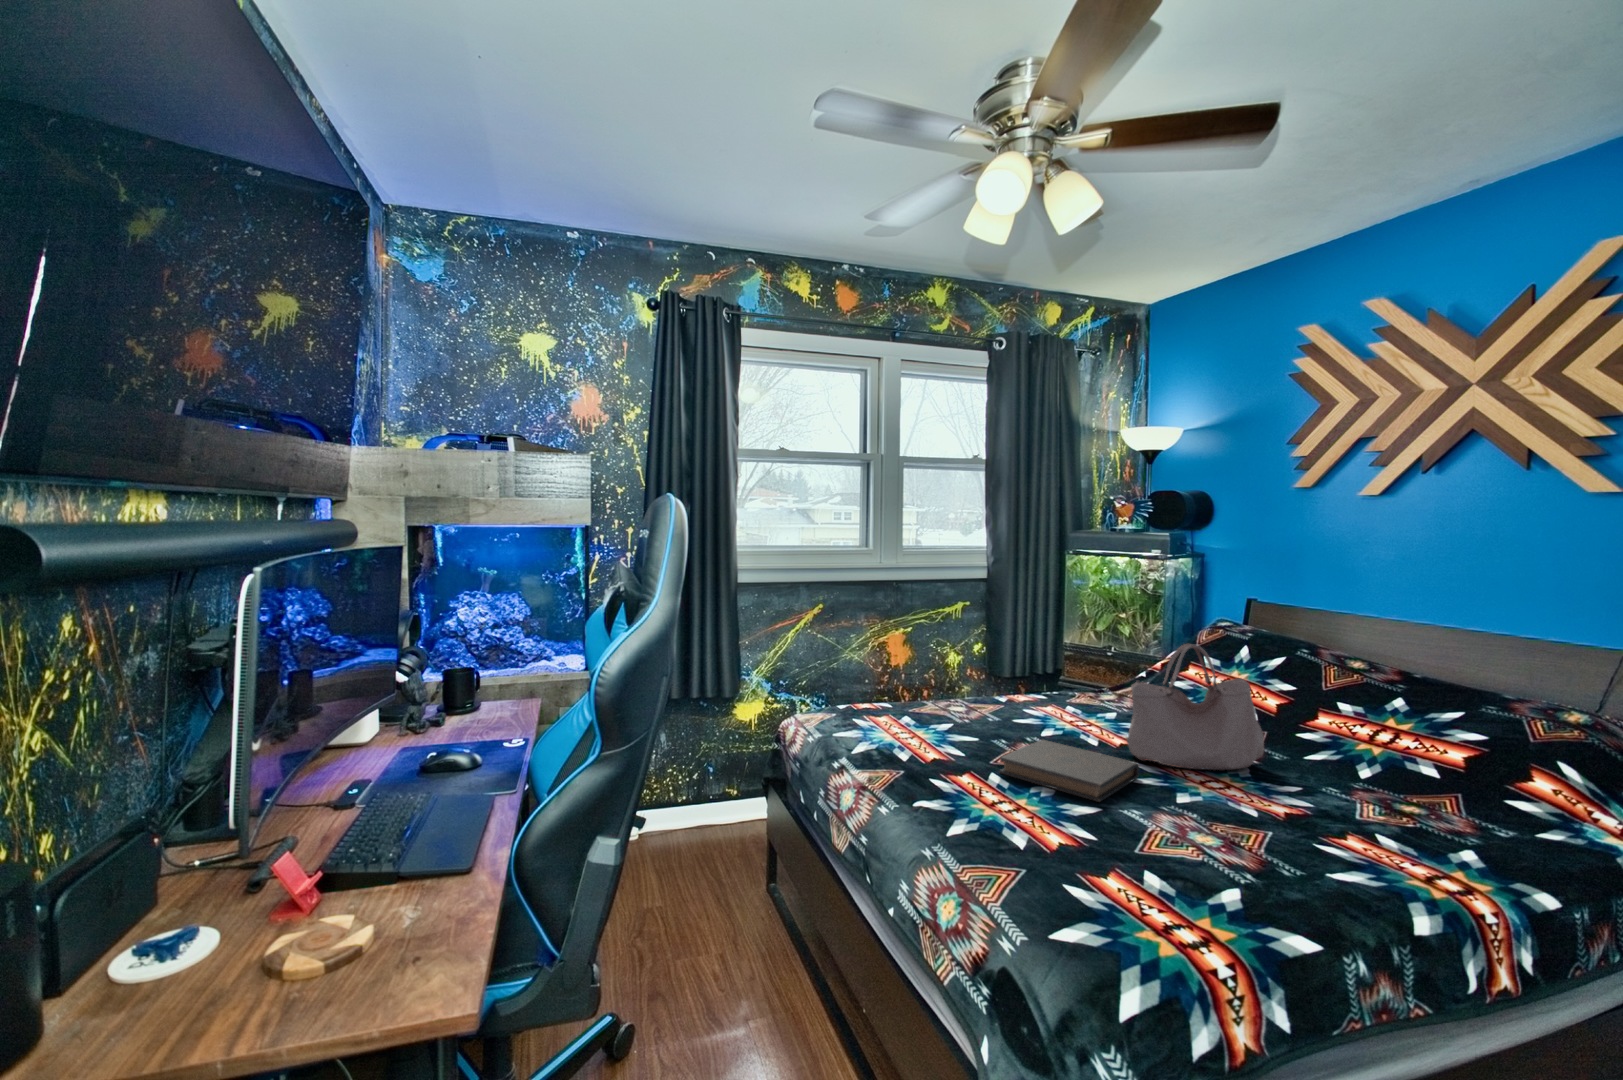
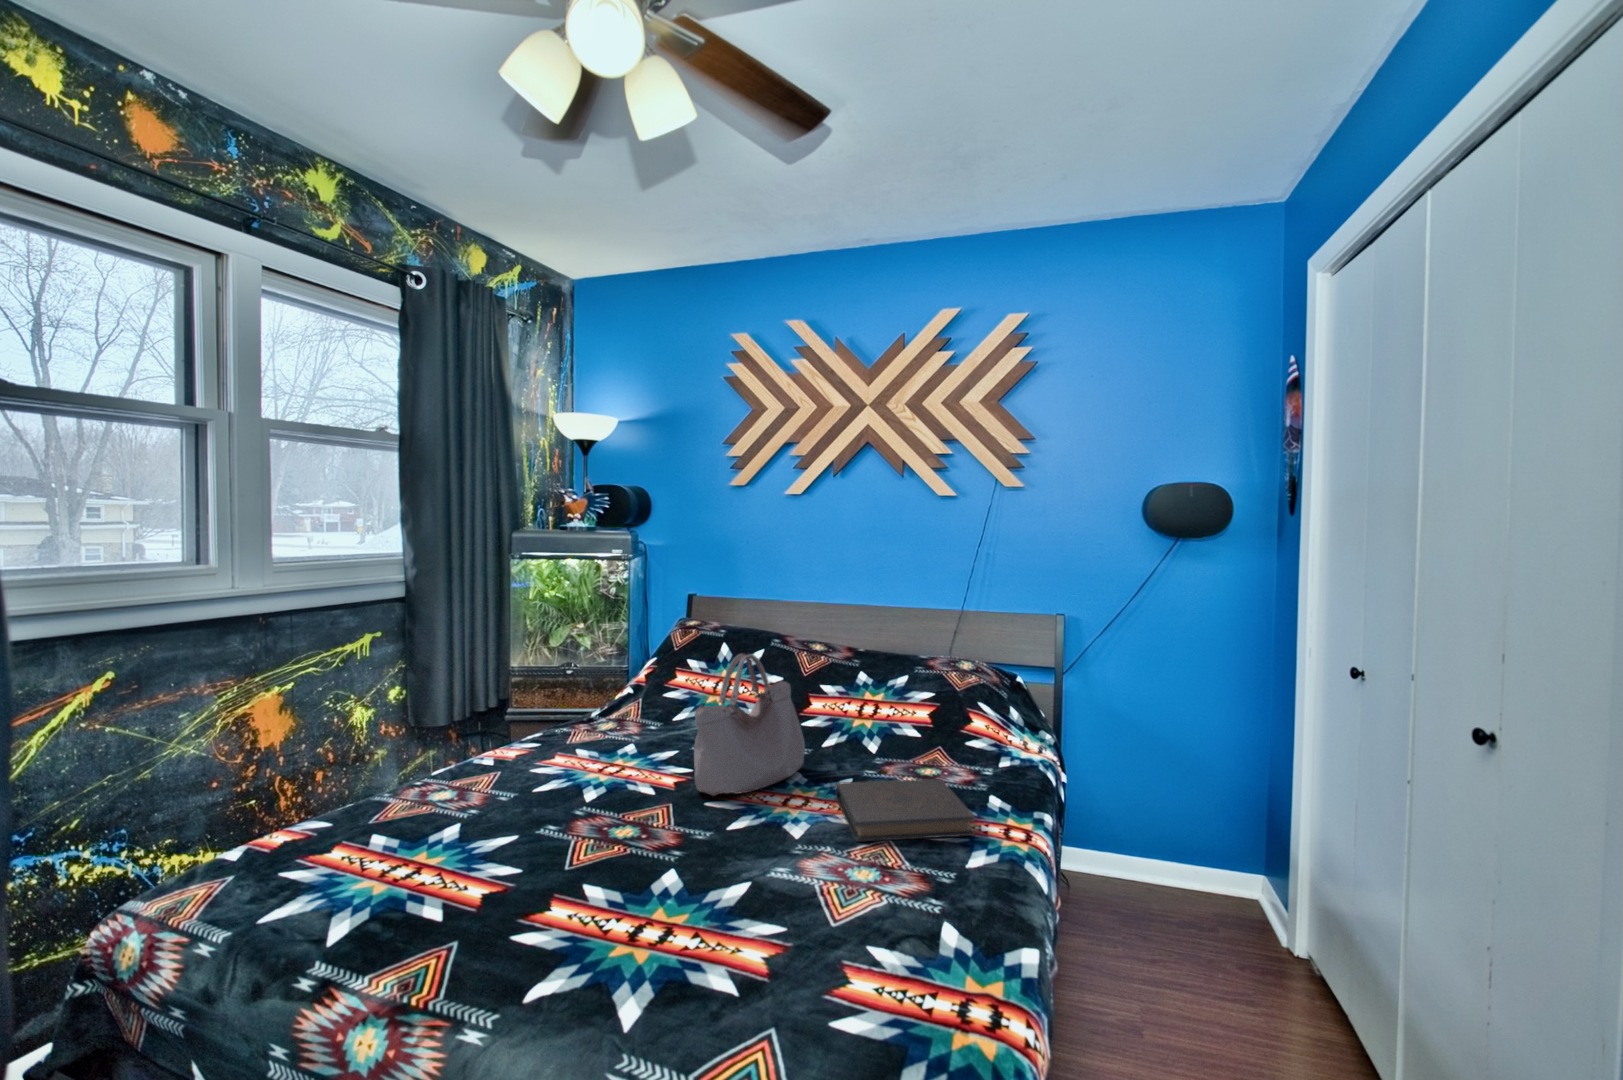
book: present [1000,740,1139,802] -> present [835,779,975,841]

